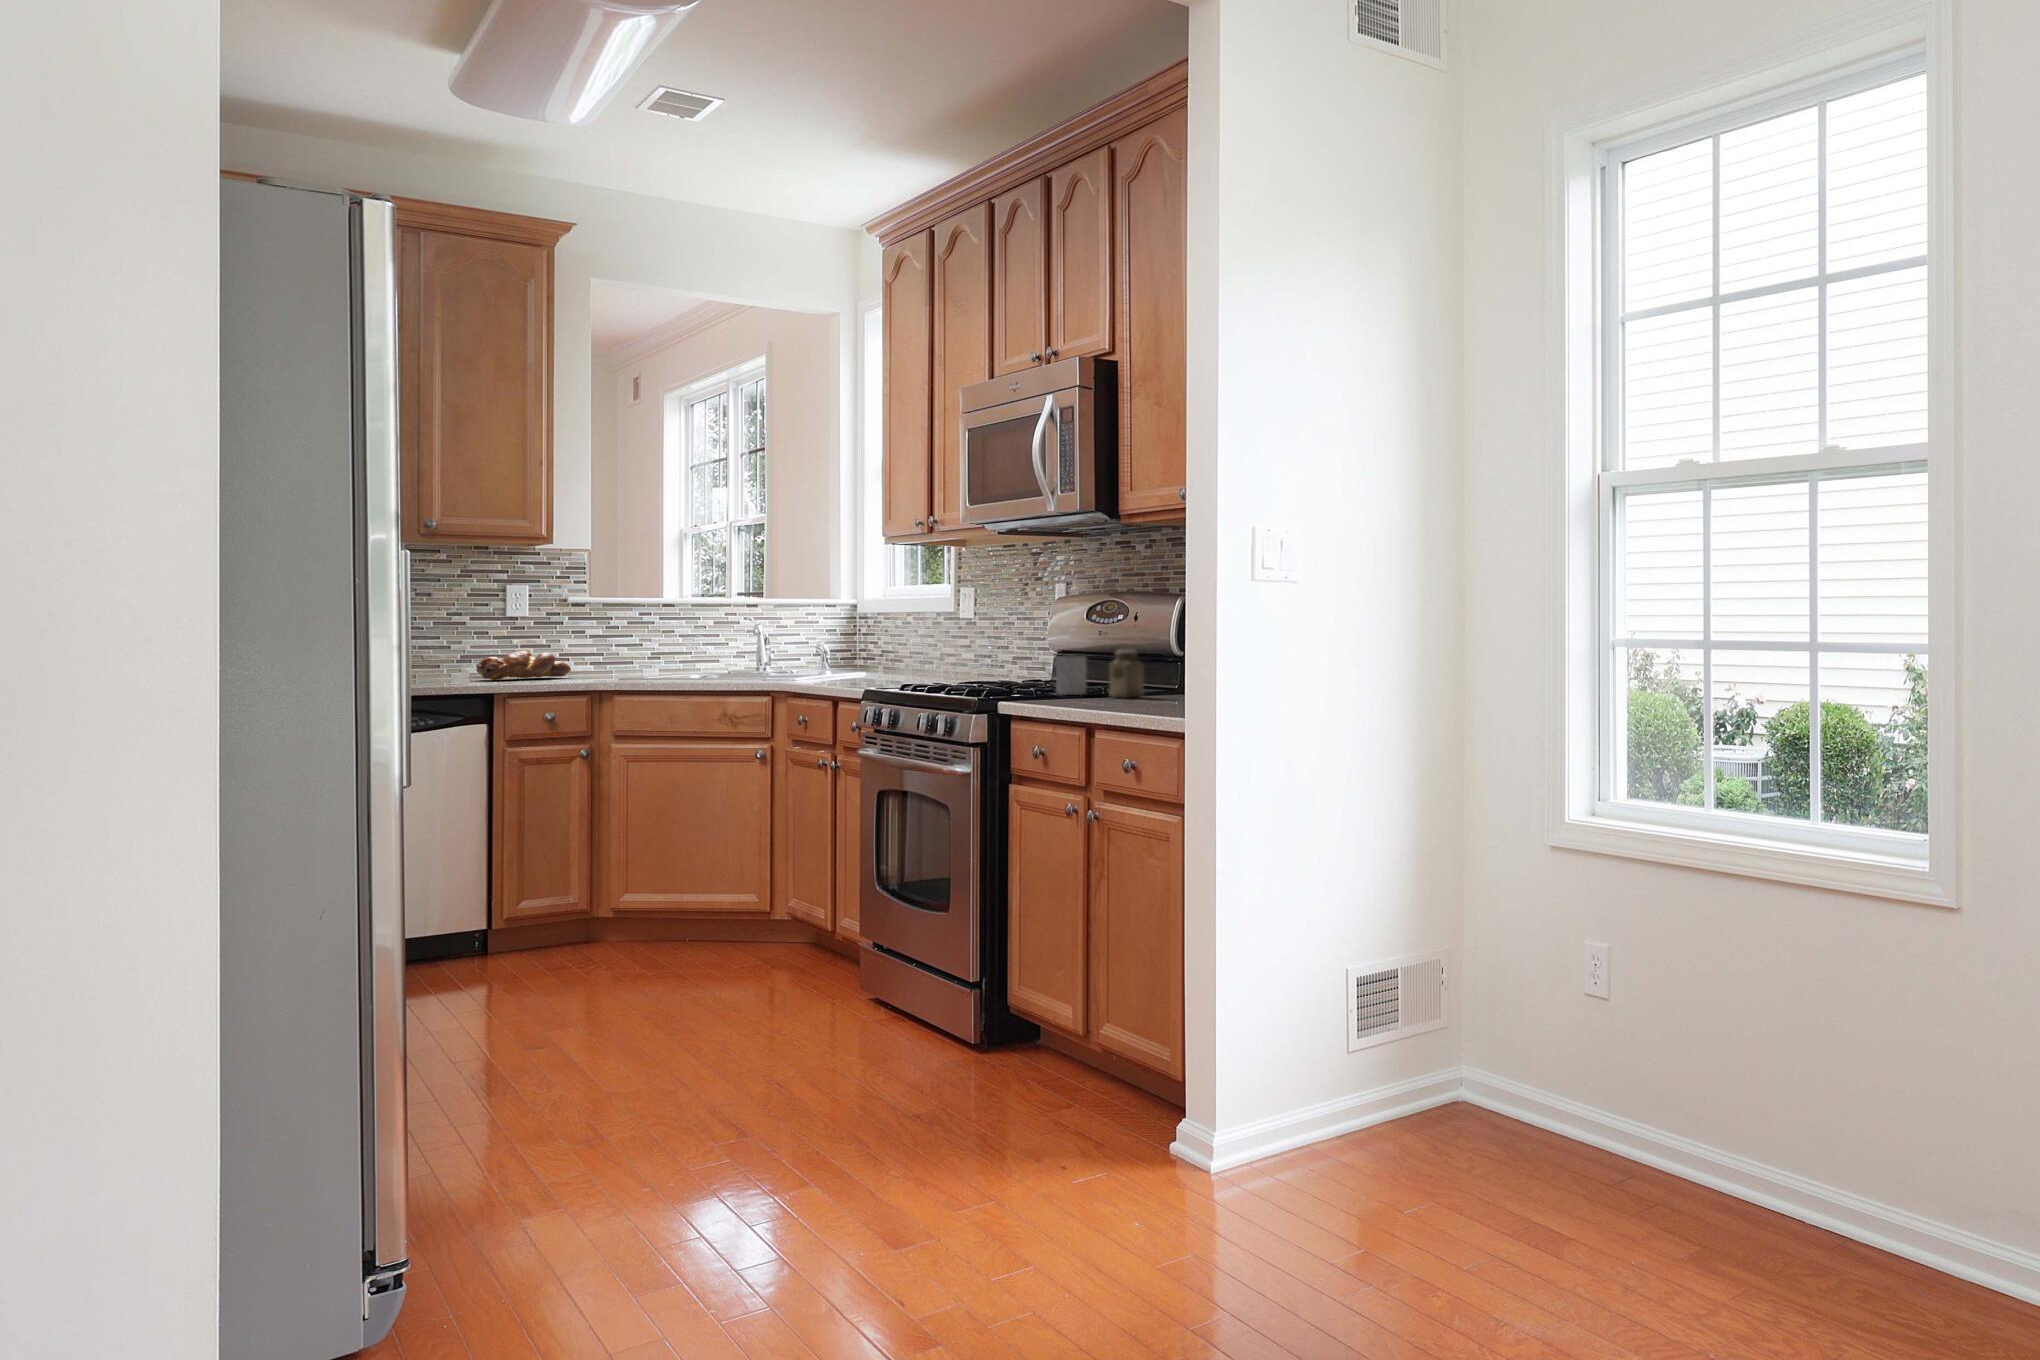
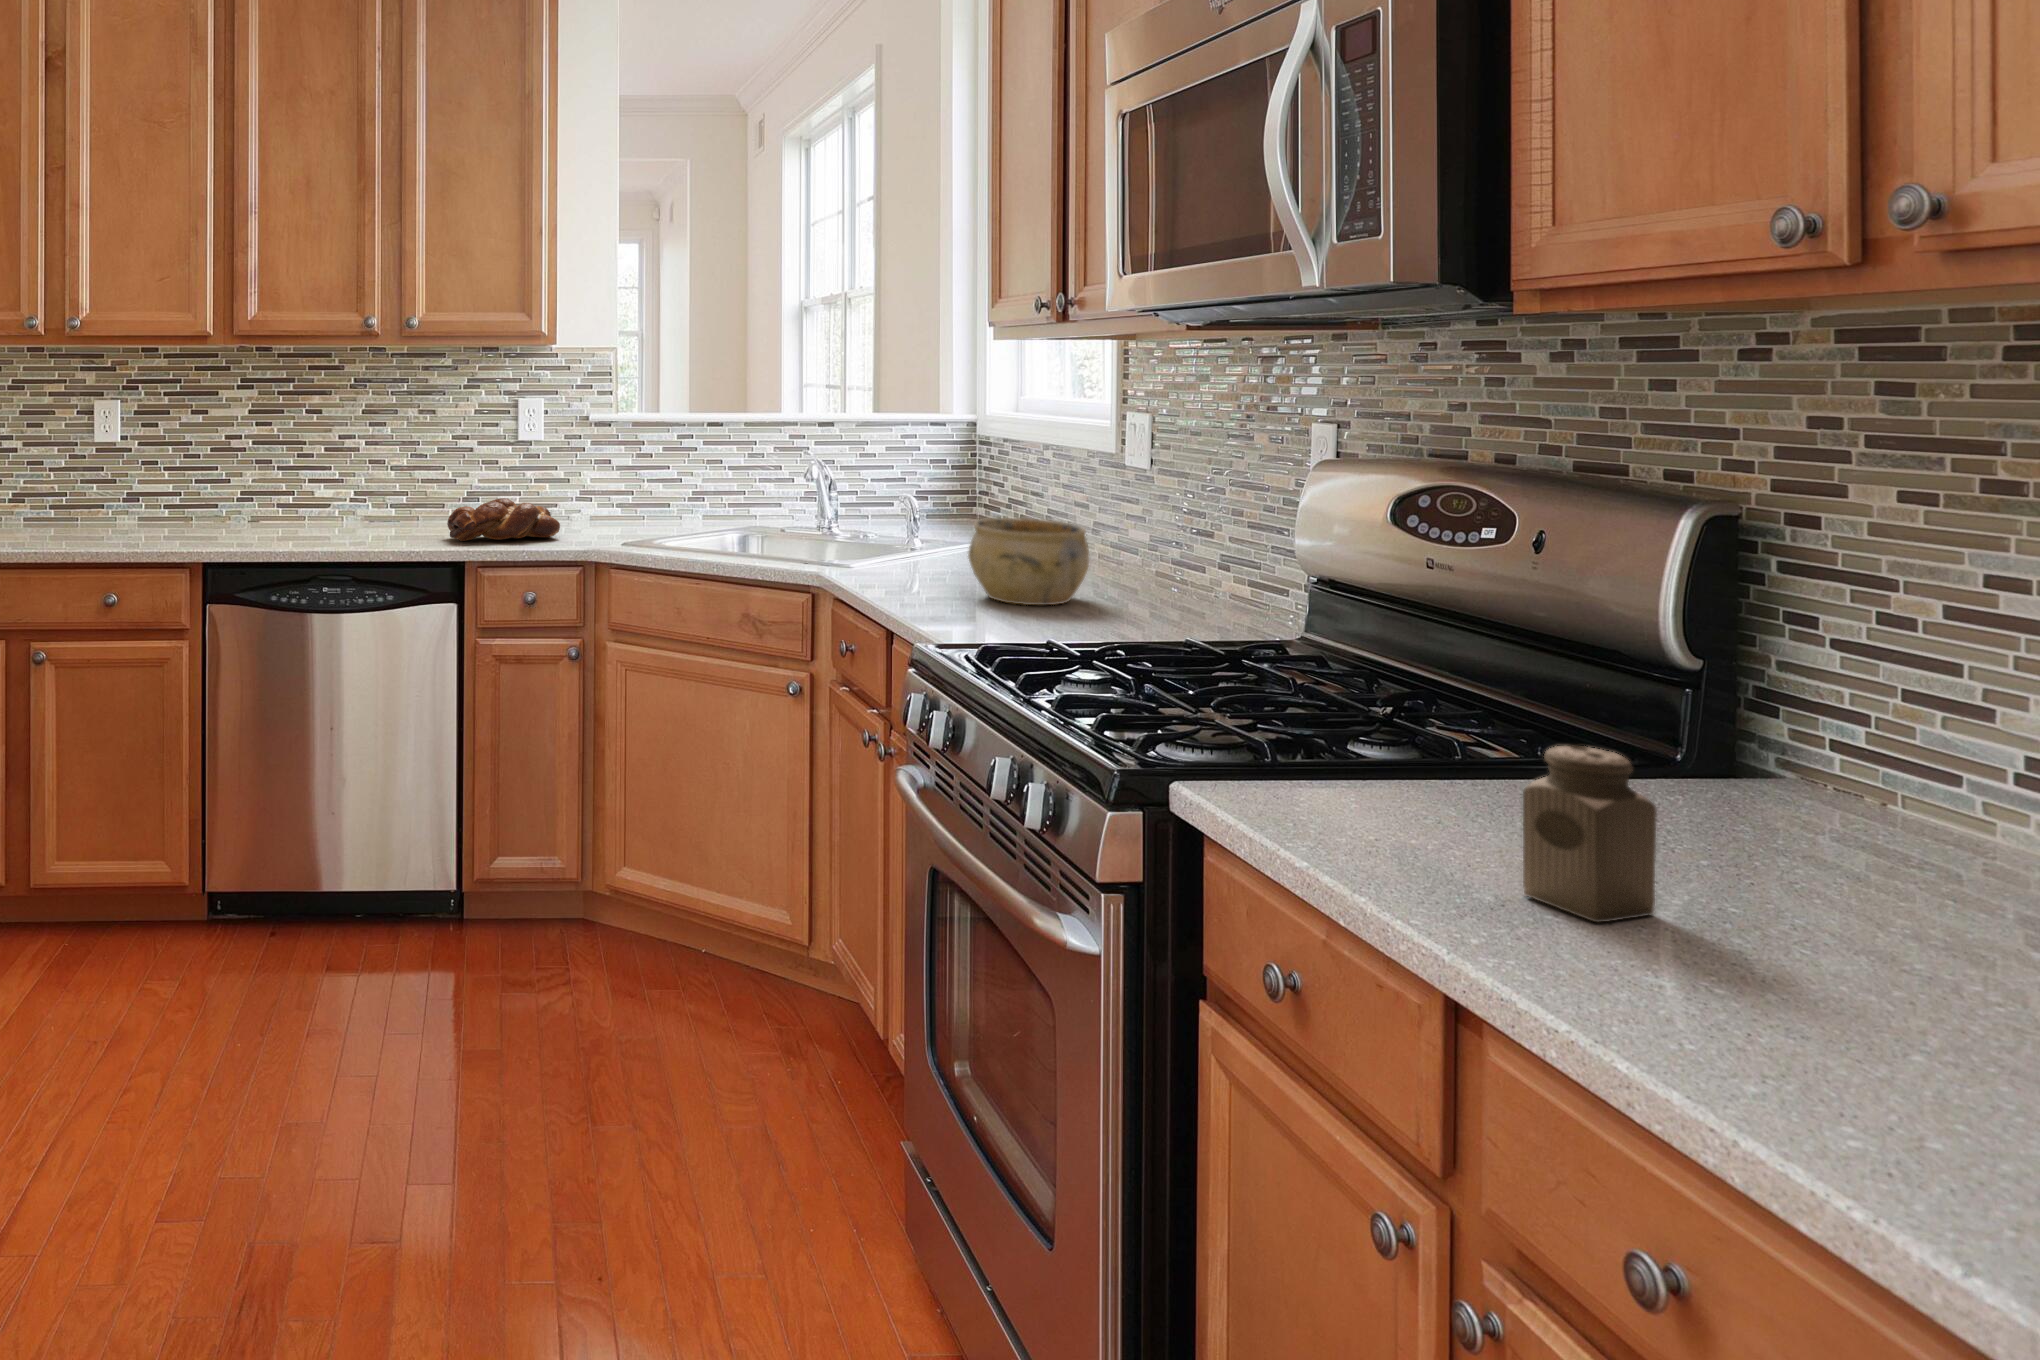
ceramic bowl: none [882,638,948,679] -> present [968,518,1089,605]
mug: present [1056,656,1086,695] -> none [1289,700,1429,830]

